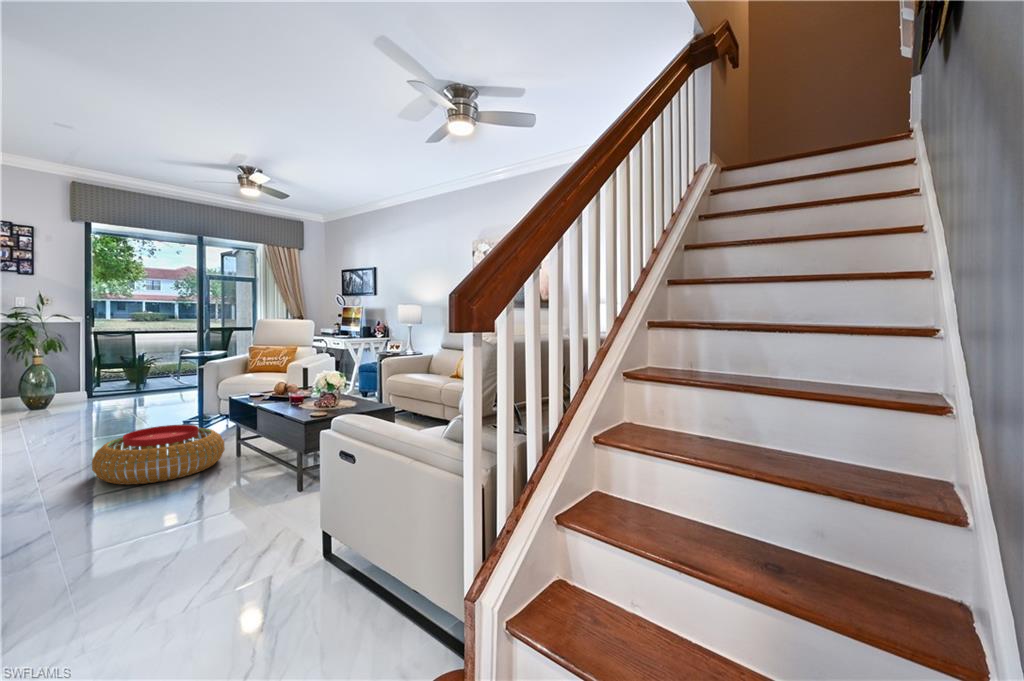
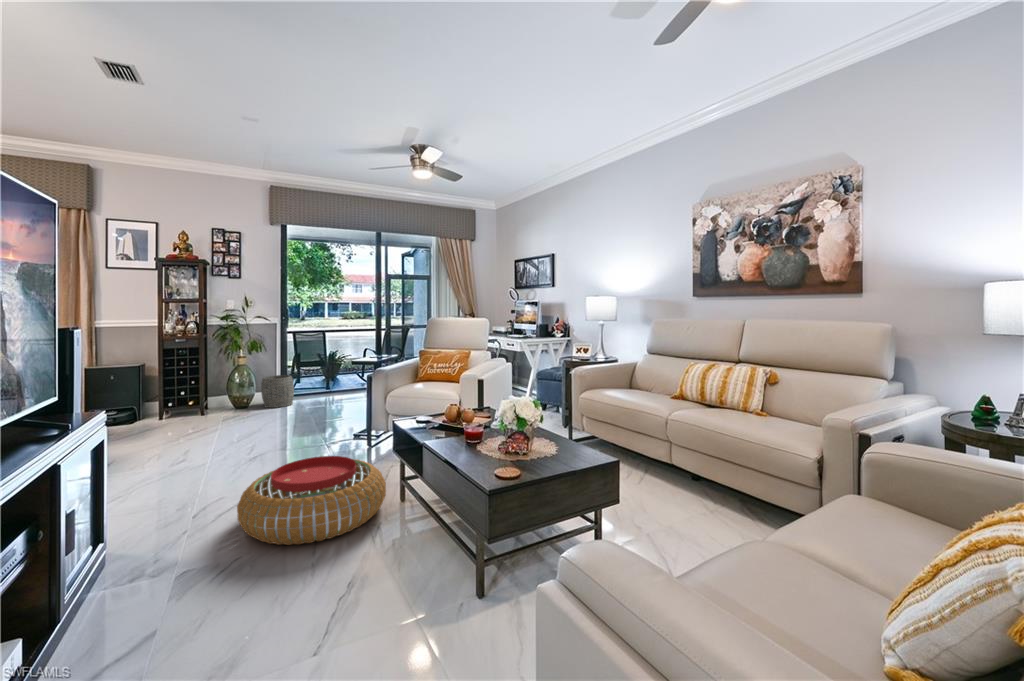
woven basket: none [61,375,101,408] -> present [261,375,294,408]

